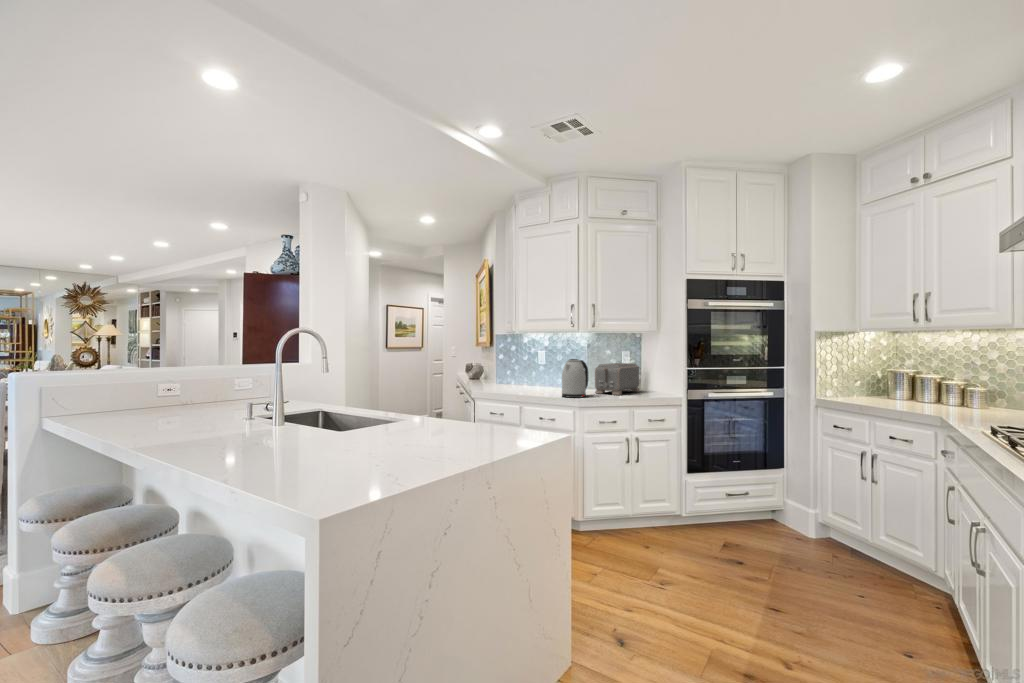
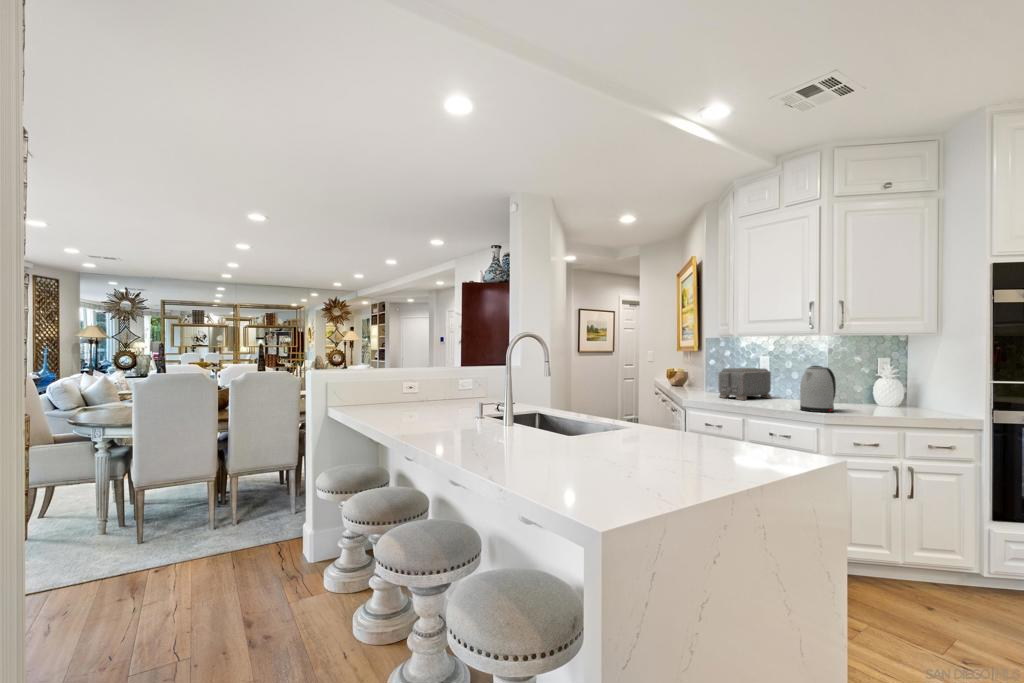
toaster: present [595,363,640,395] -> present [718,368,772,400]

